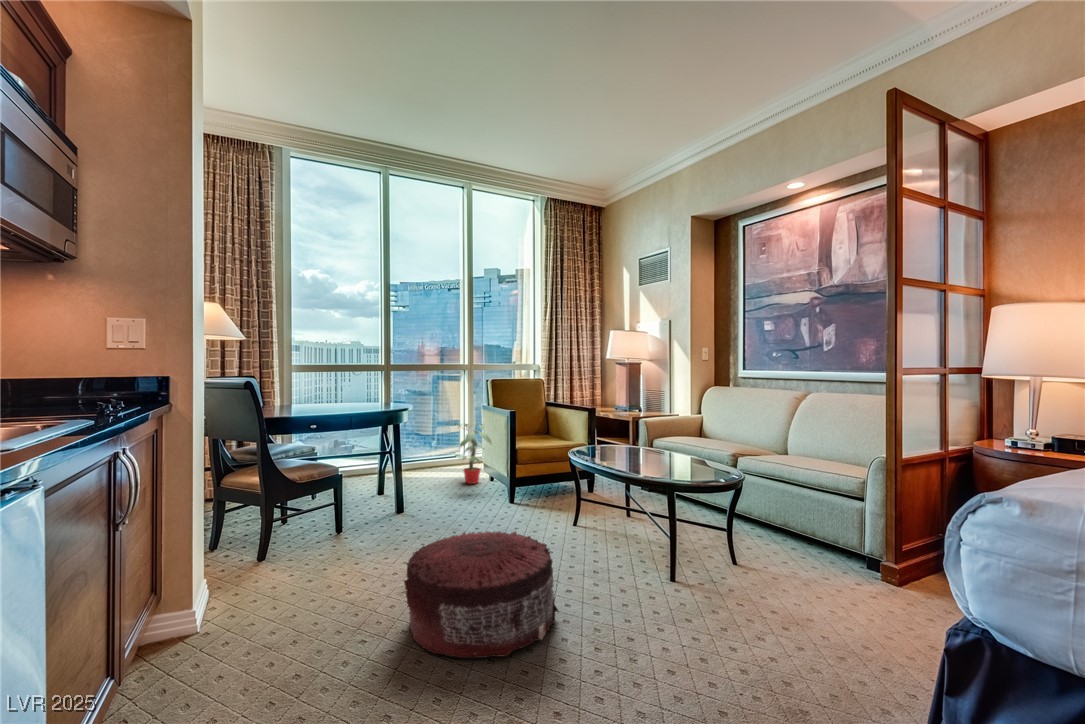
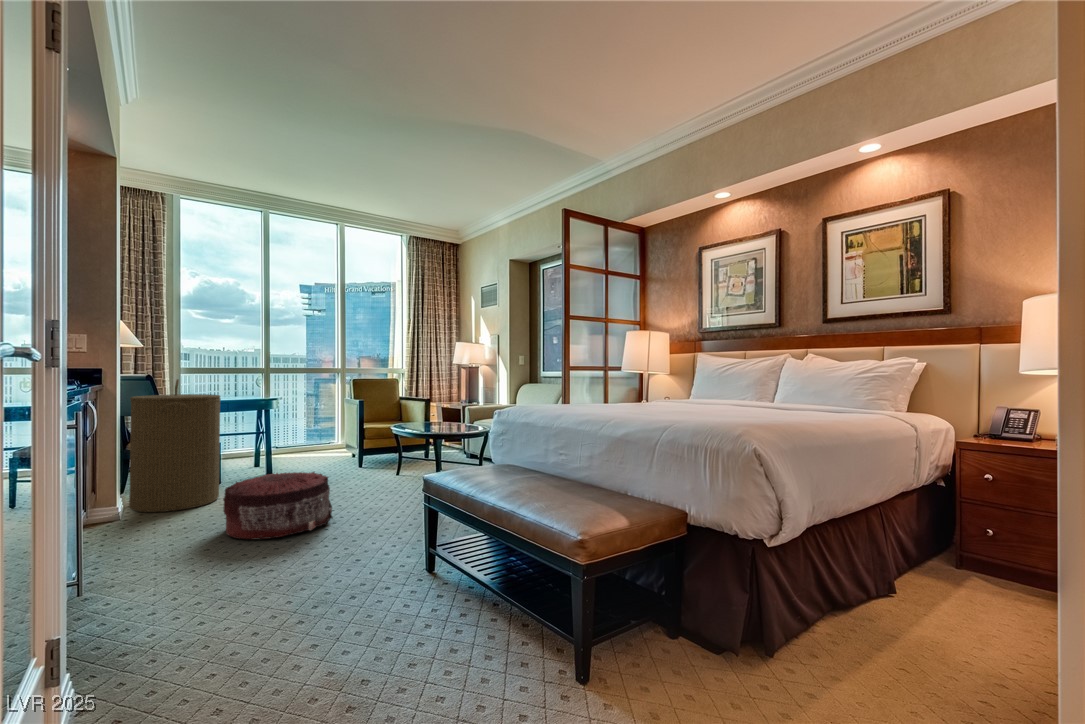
laundry hamper: none [254,388,367,580] -> present [129,379,221,512]
potted plant: present [454,423,492,484] -> none [312,413,347,461]

